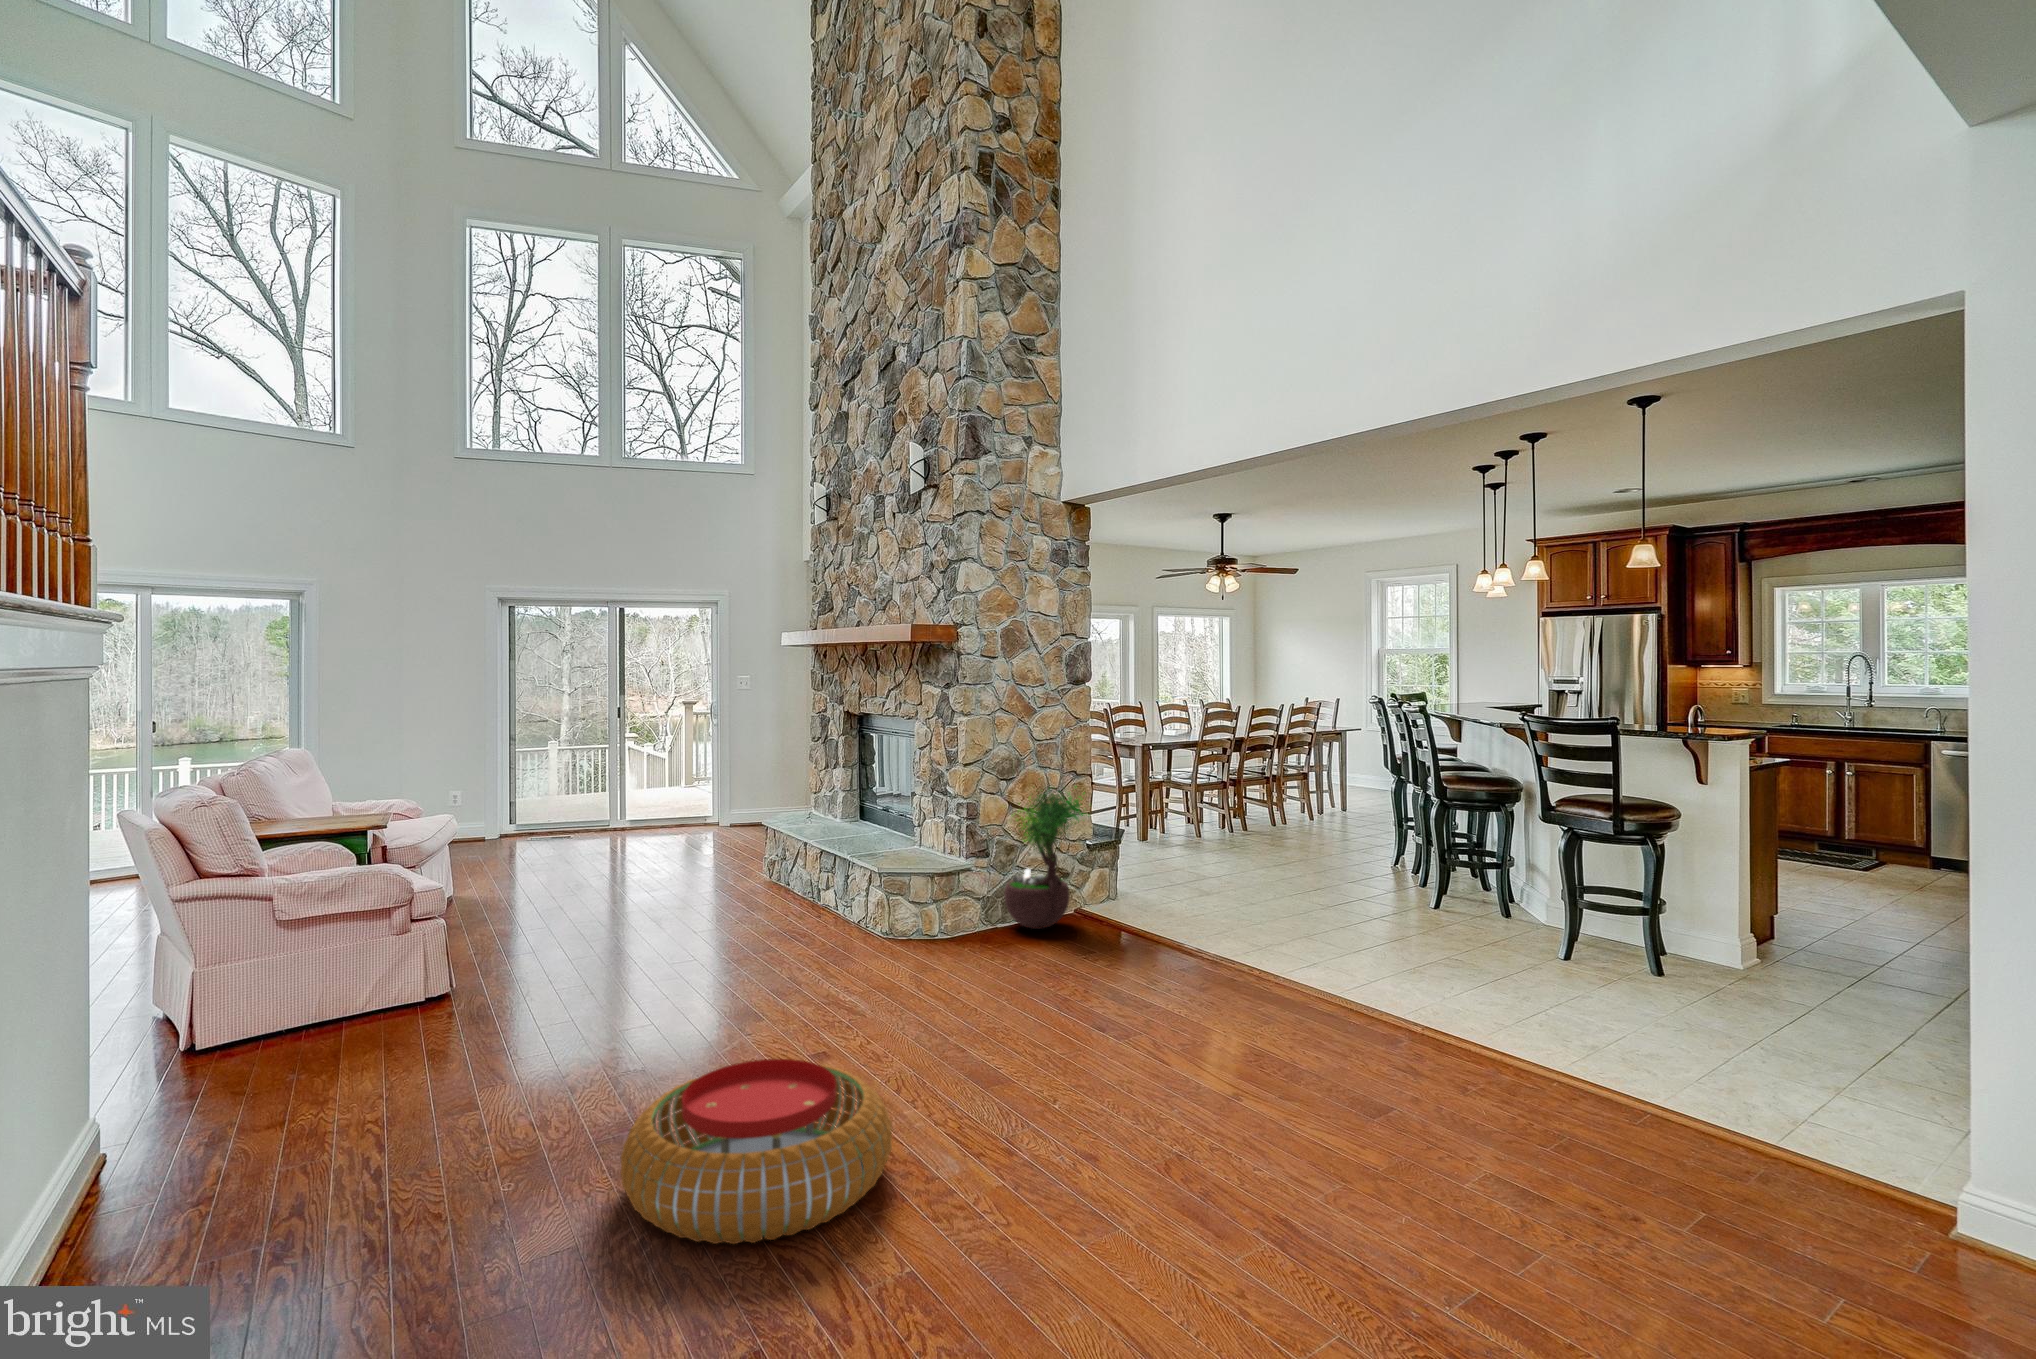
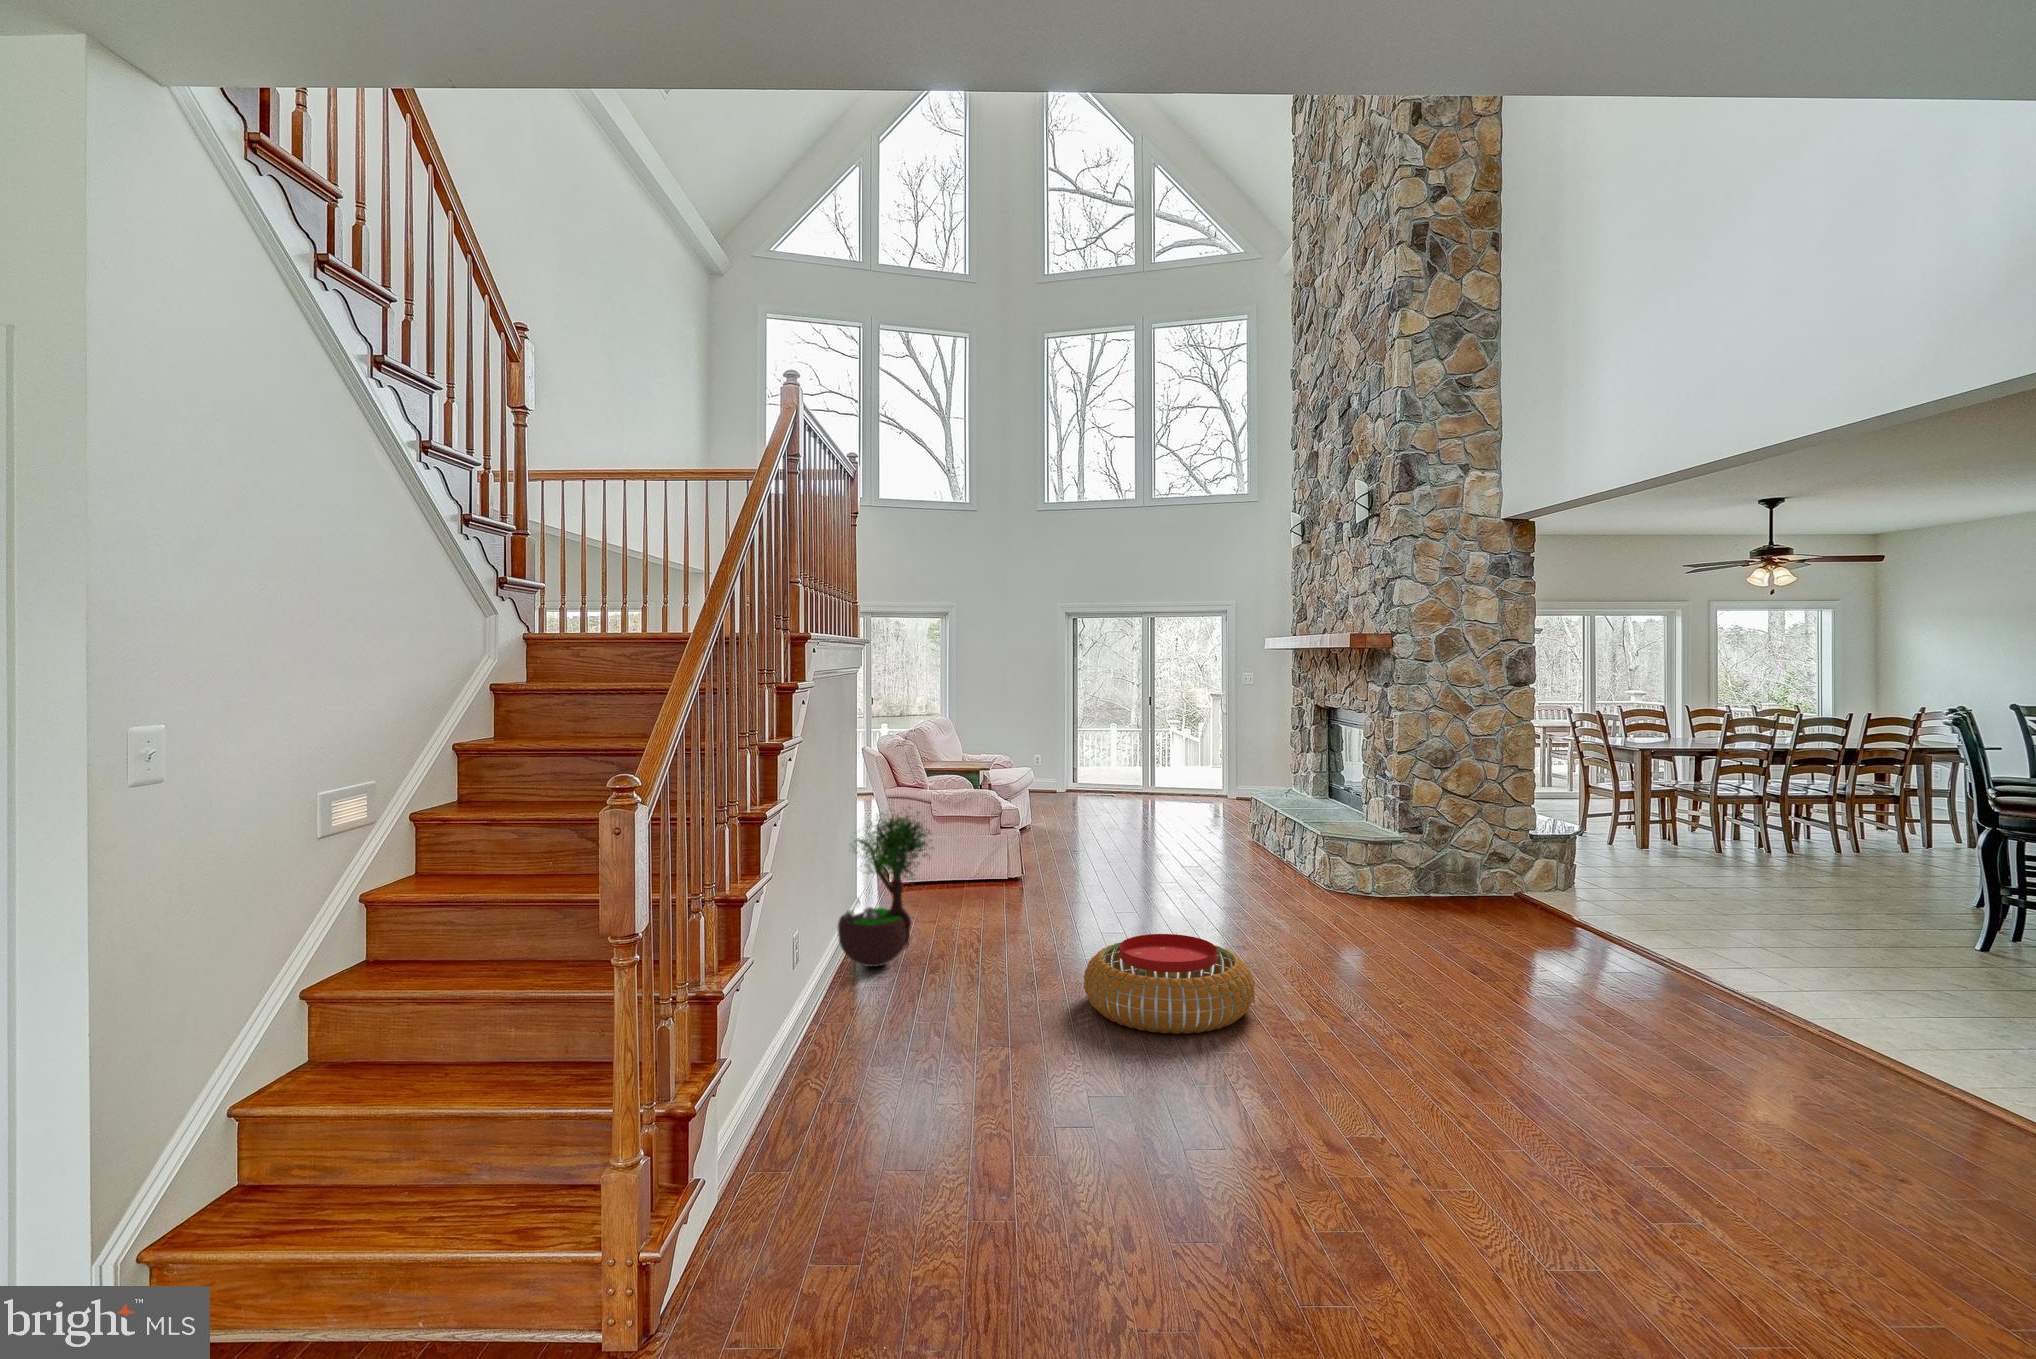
potted tree: present [1004,786,1085,929] -> present [837,806,932,967]

